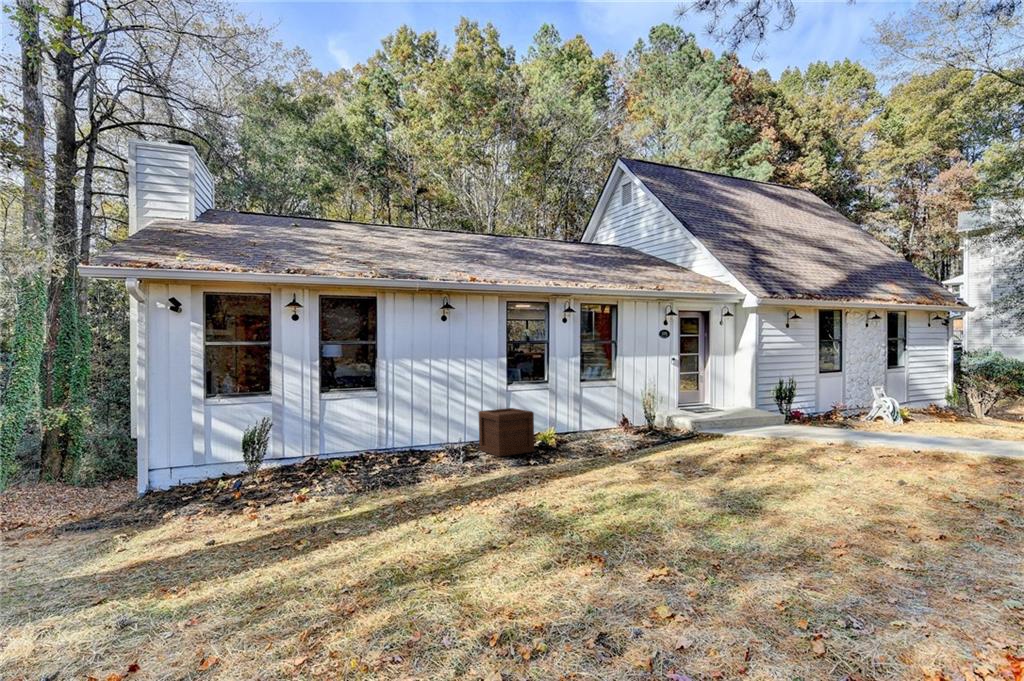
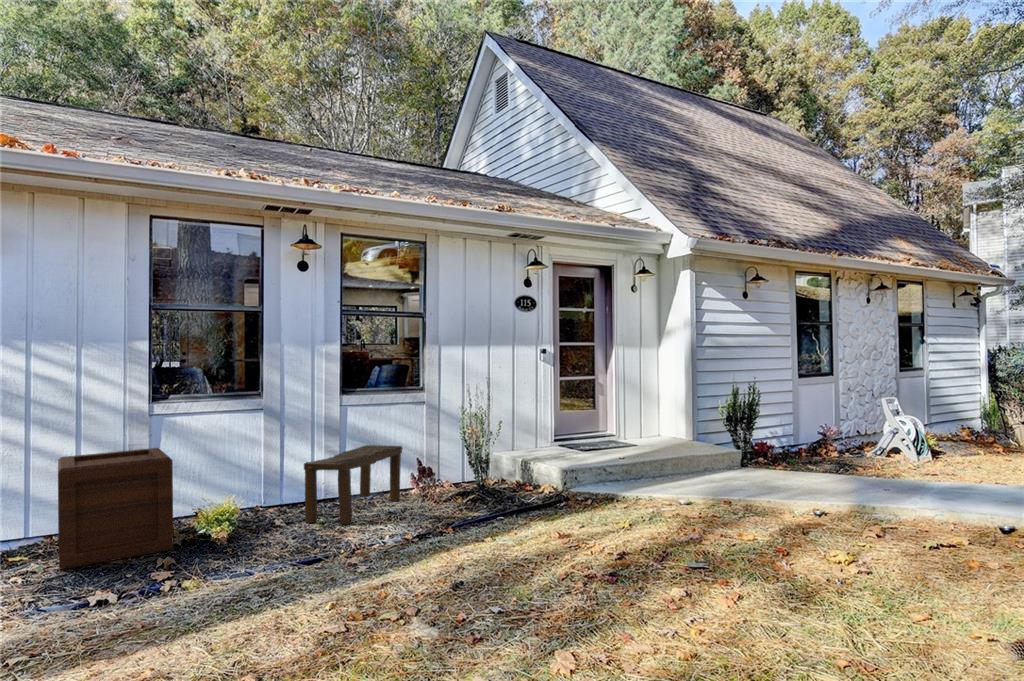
bench: none [576,409,613,445] -> present [304,445,403,524]

